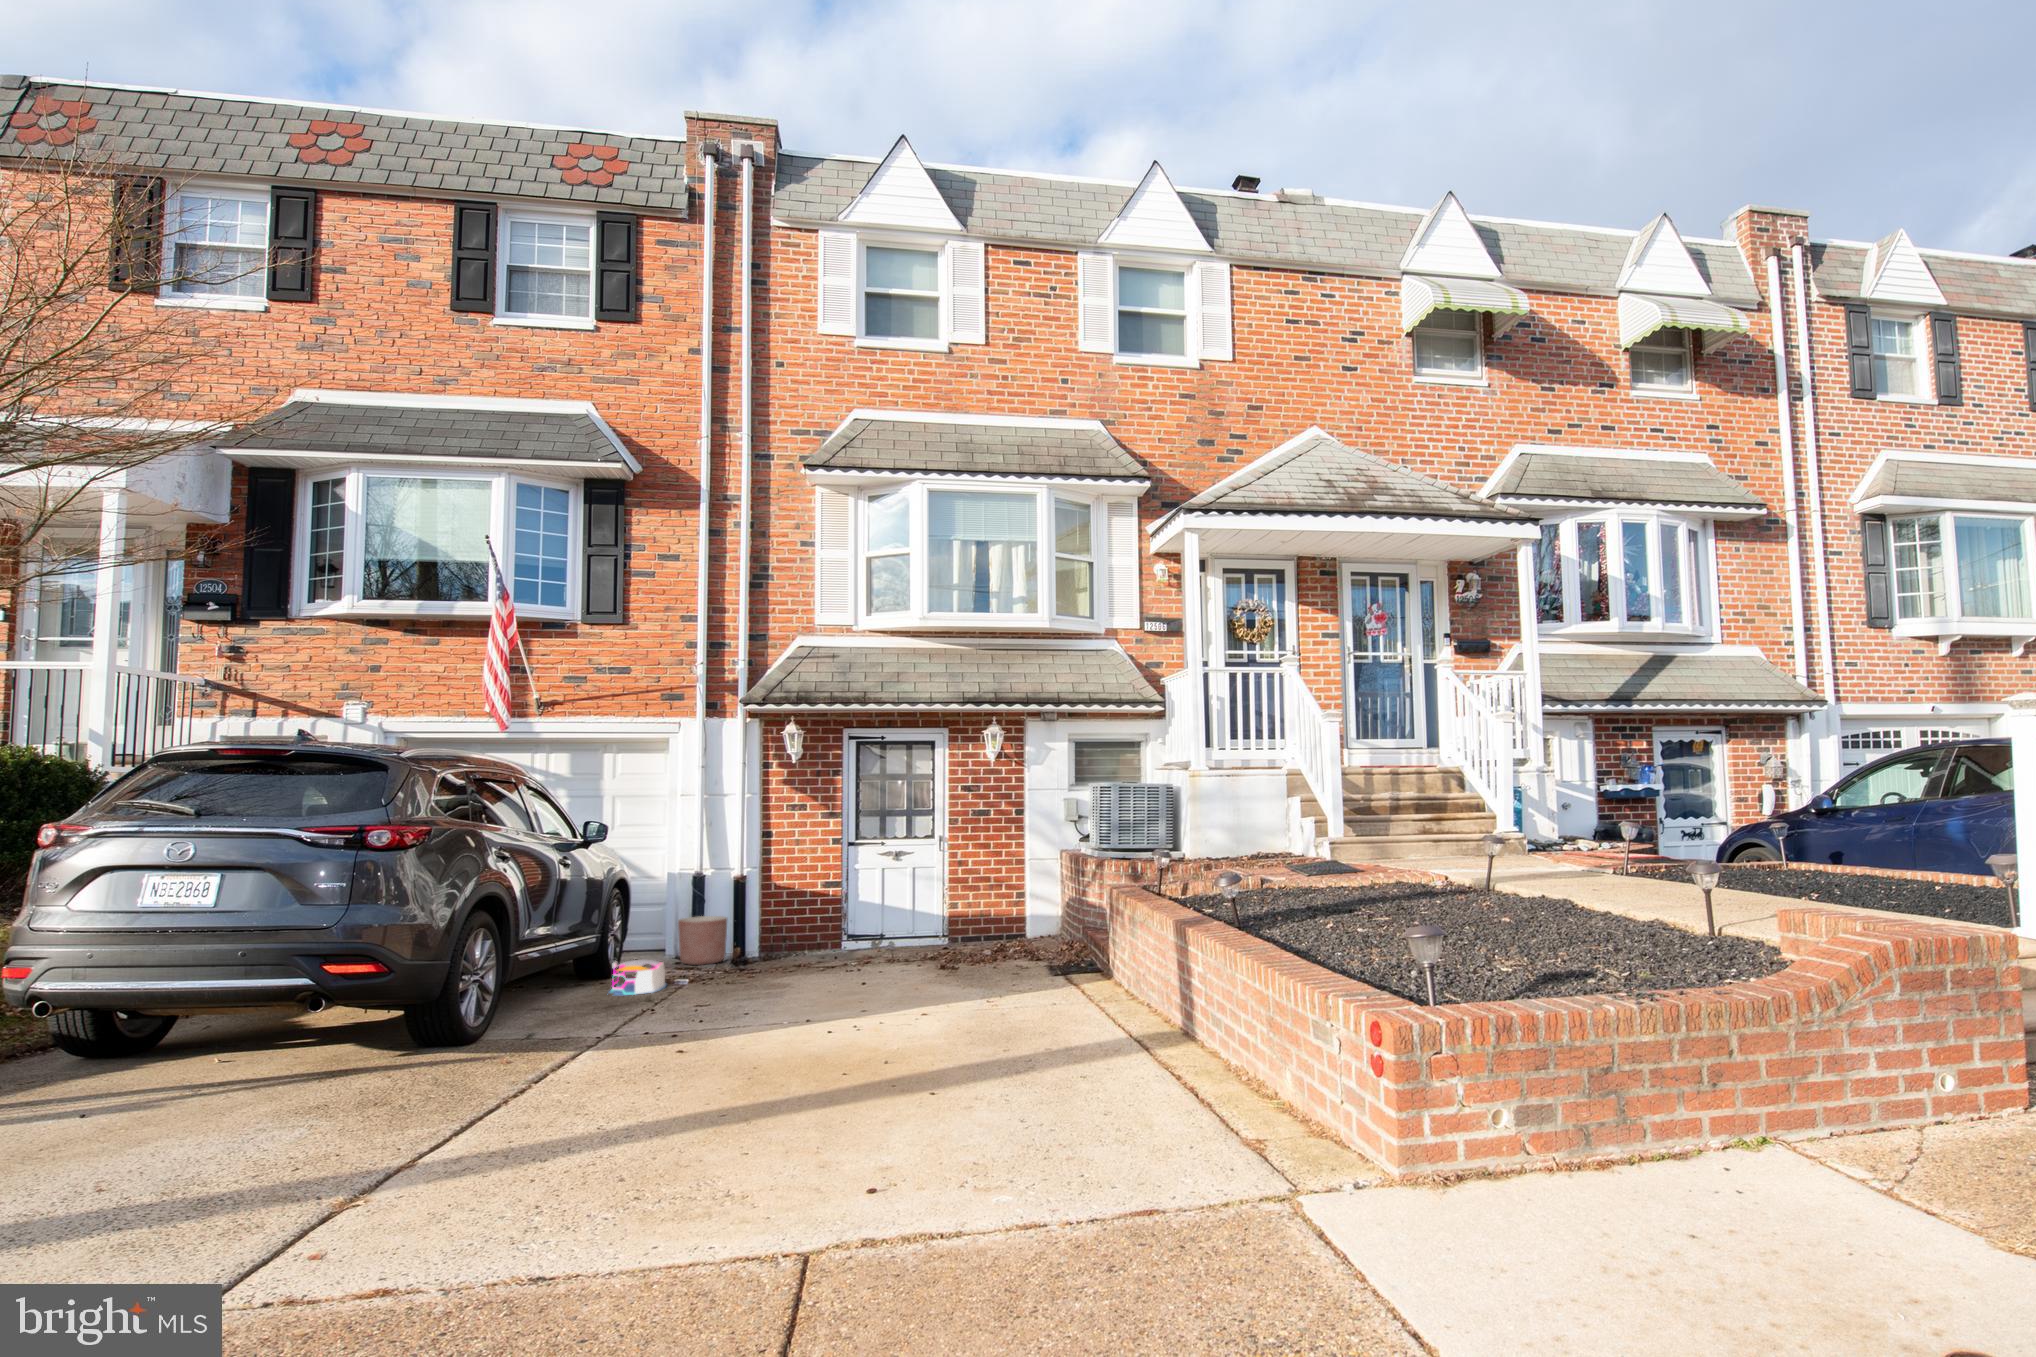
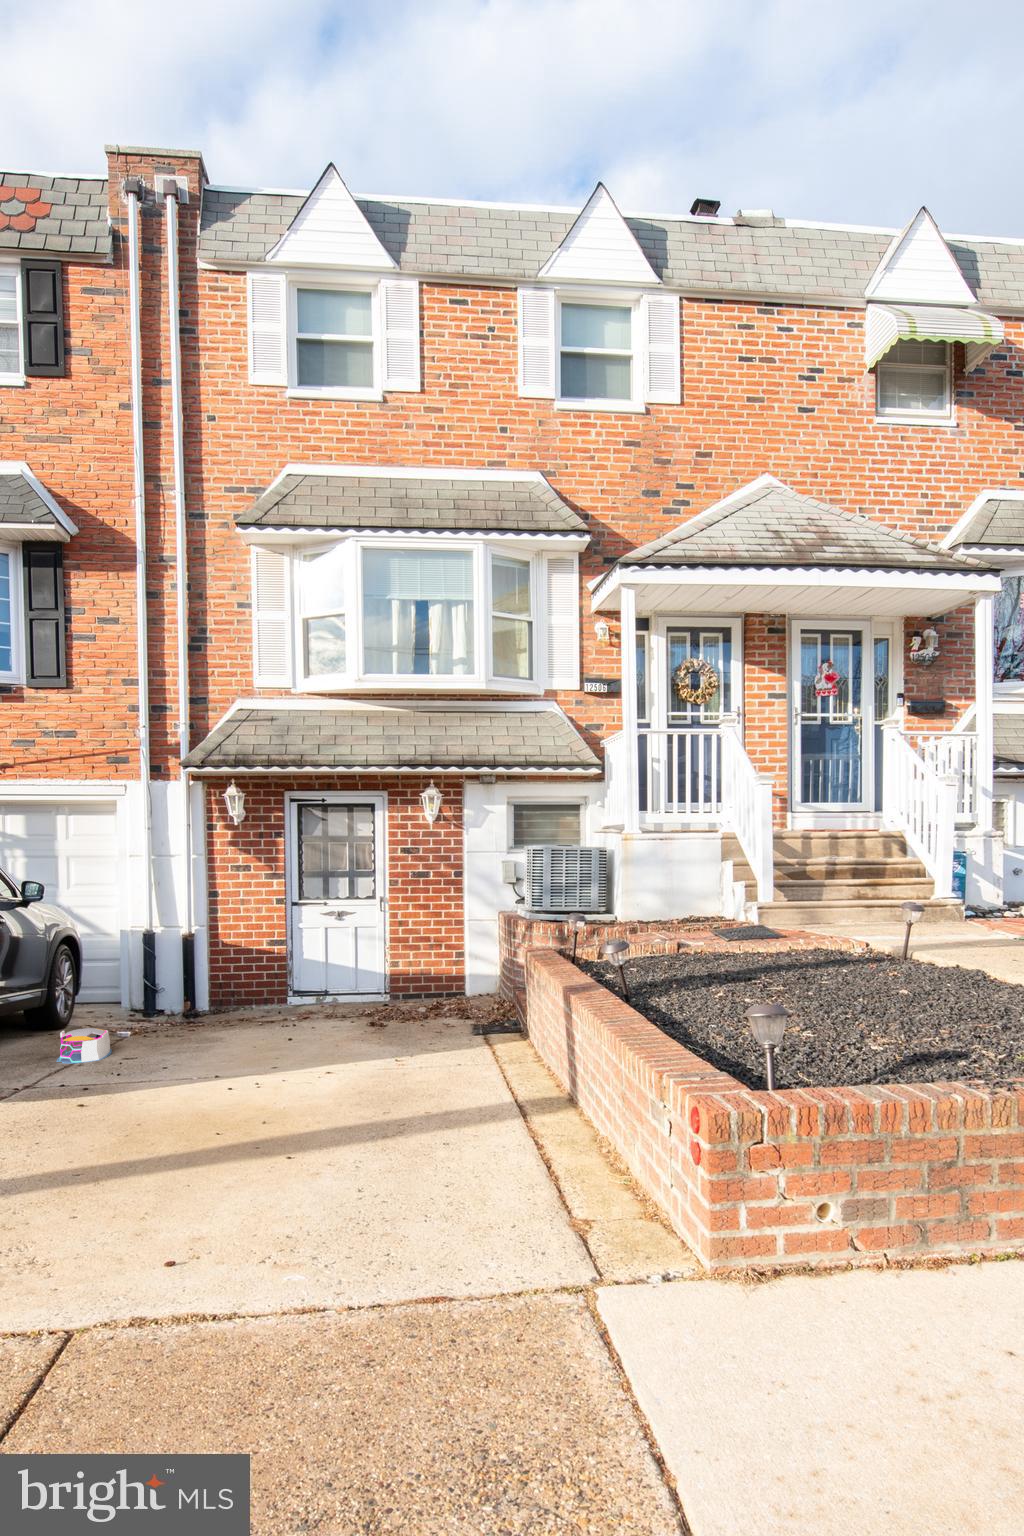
planter: present [678,916,727,965] -> none [125,976,172,1024]

